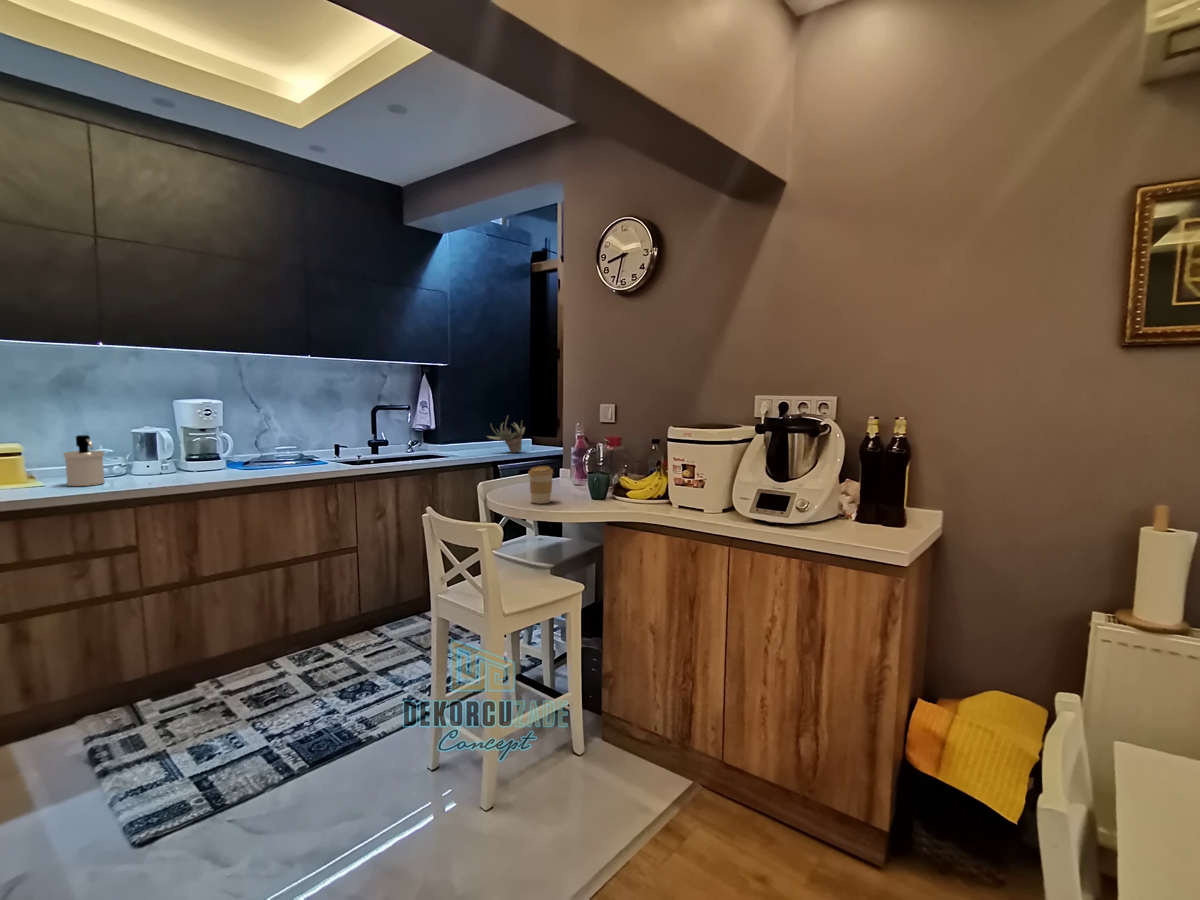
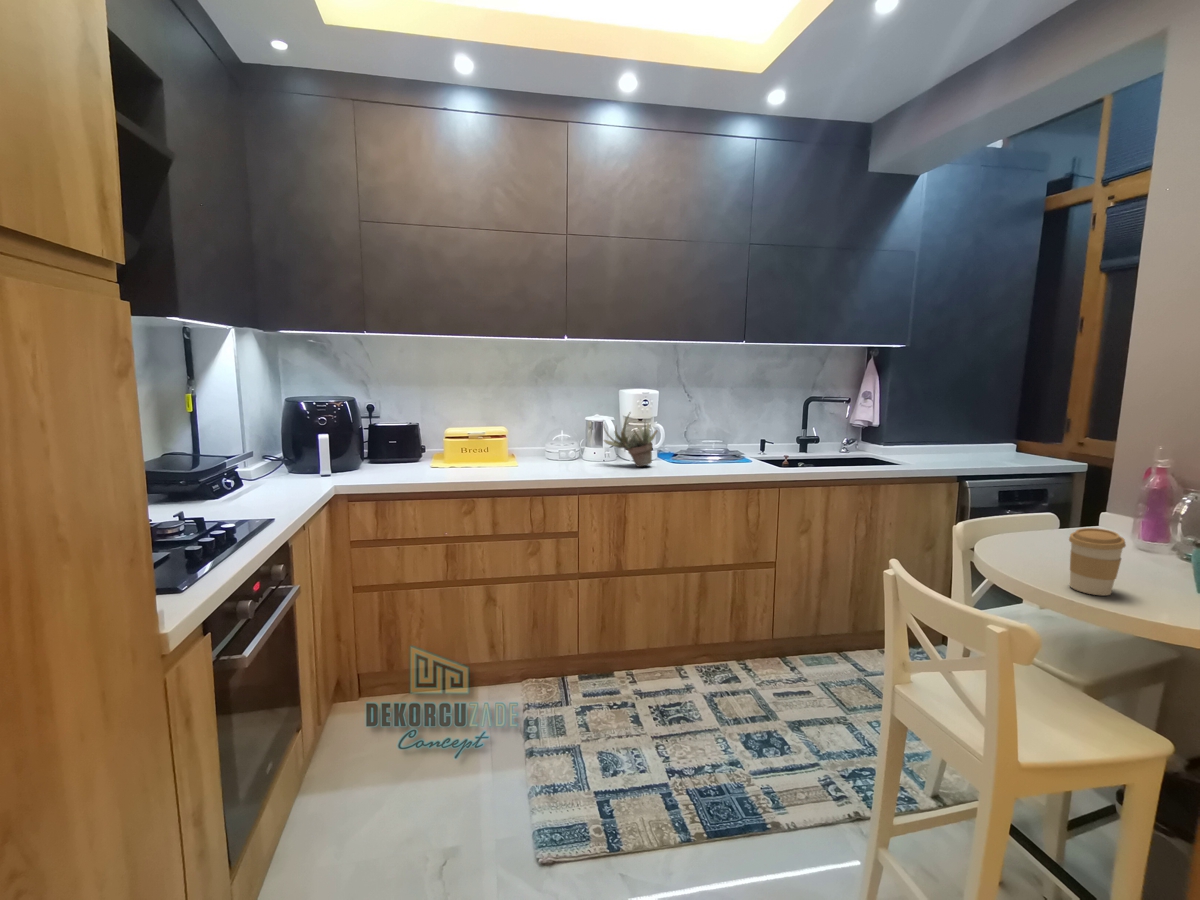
succulent plant: present [488,417,525,453] -> present [603,412,657,466]
soap dispenser: present [64,435,104,486] -> none [531,423,559,470]

